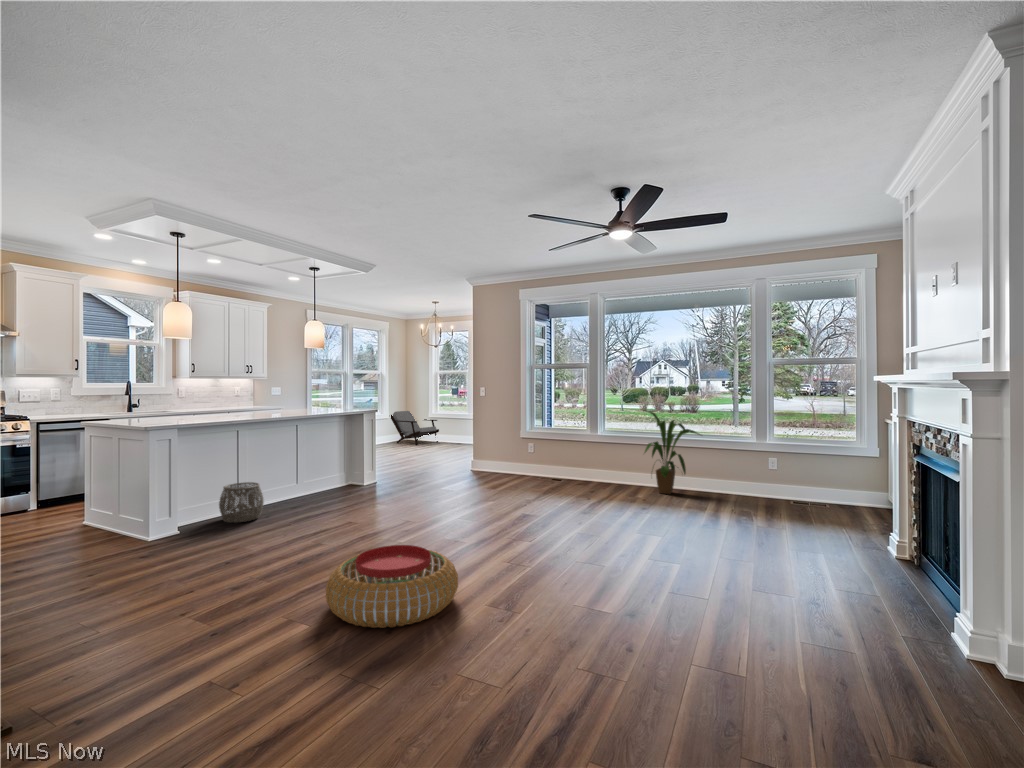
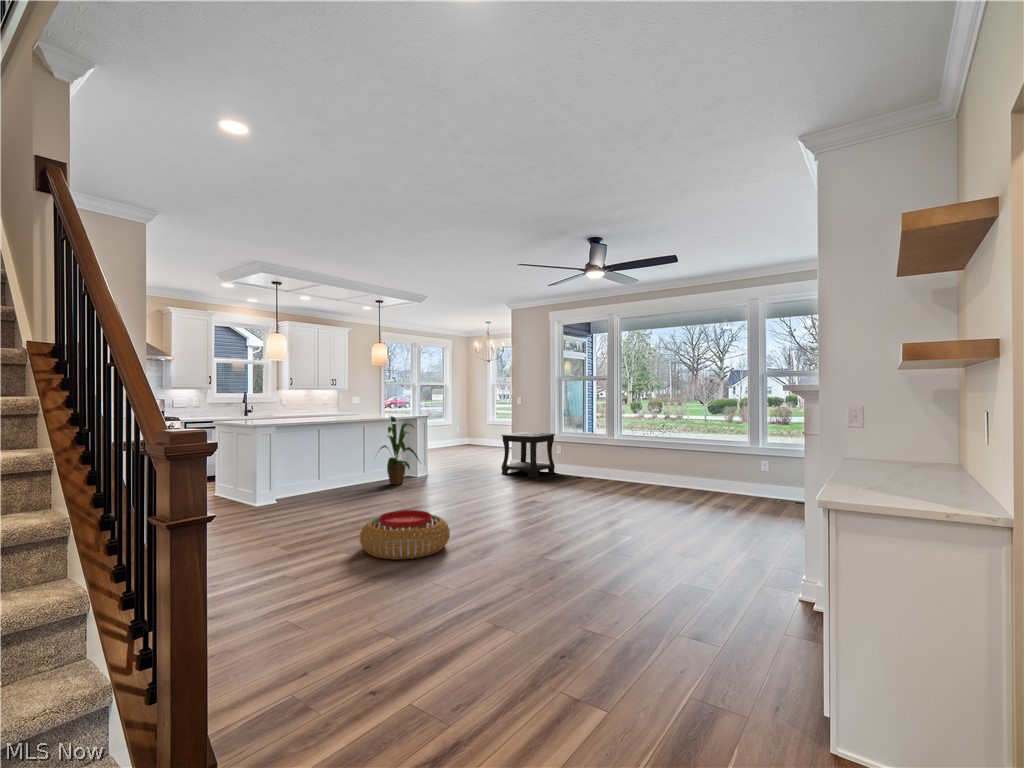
armchair: present [391,411,439,445] -> none [453,417,495,447]
house plant: present [645,411,700,494] -> present [380,416,419,485]
side table: none [465,428,527,481] -> present [501,432,555,477]
woven basket: present [219,482,264,523] -> none [304,469,336,498]

